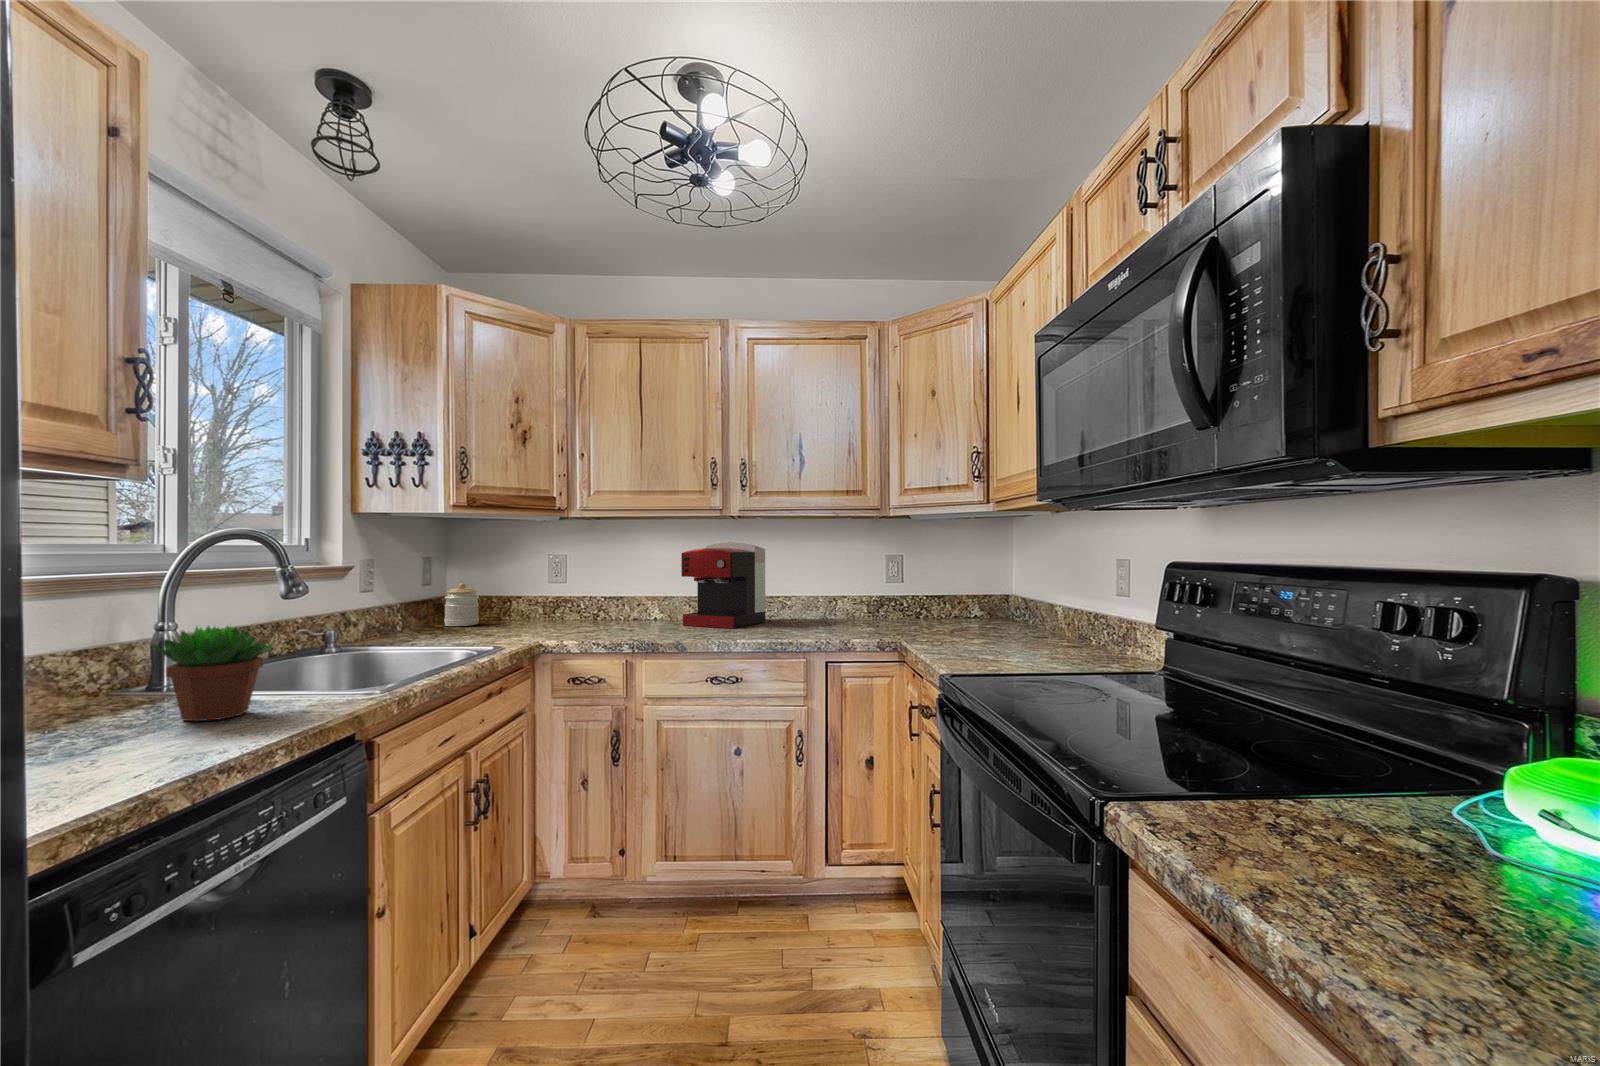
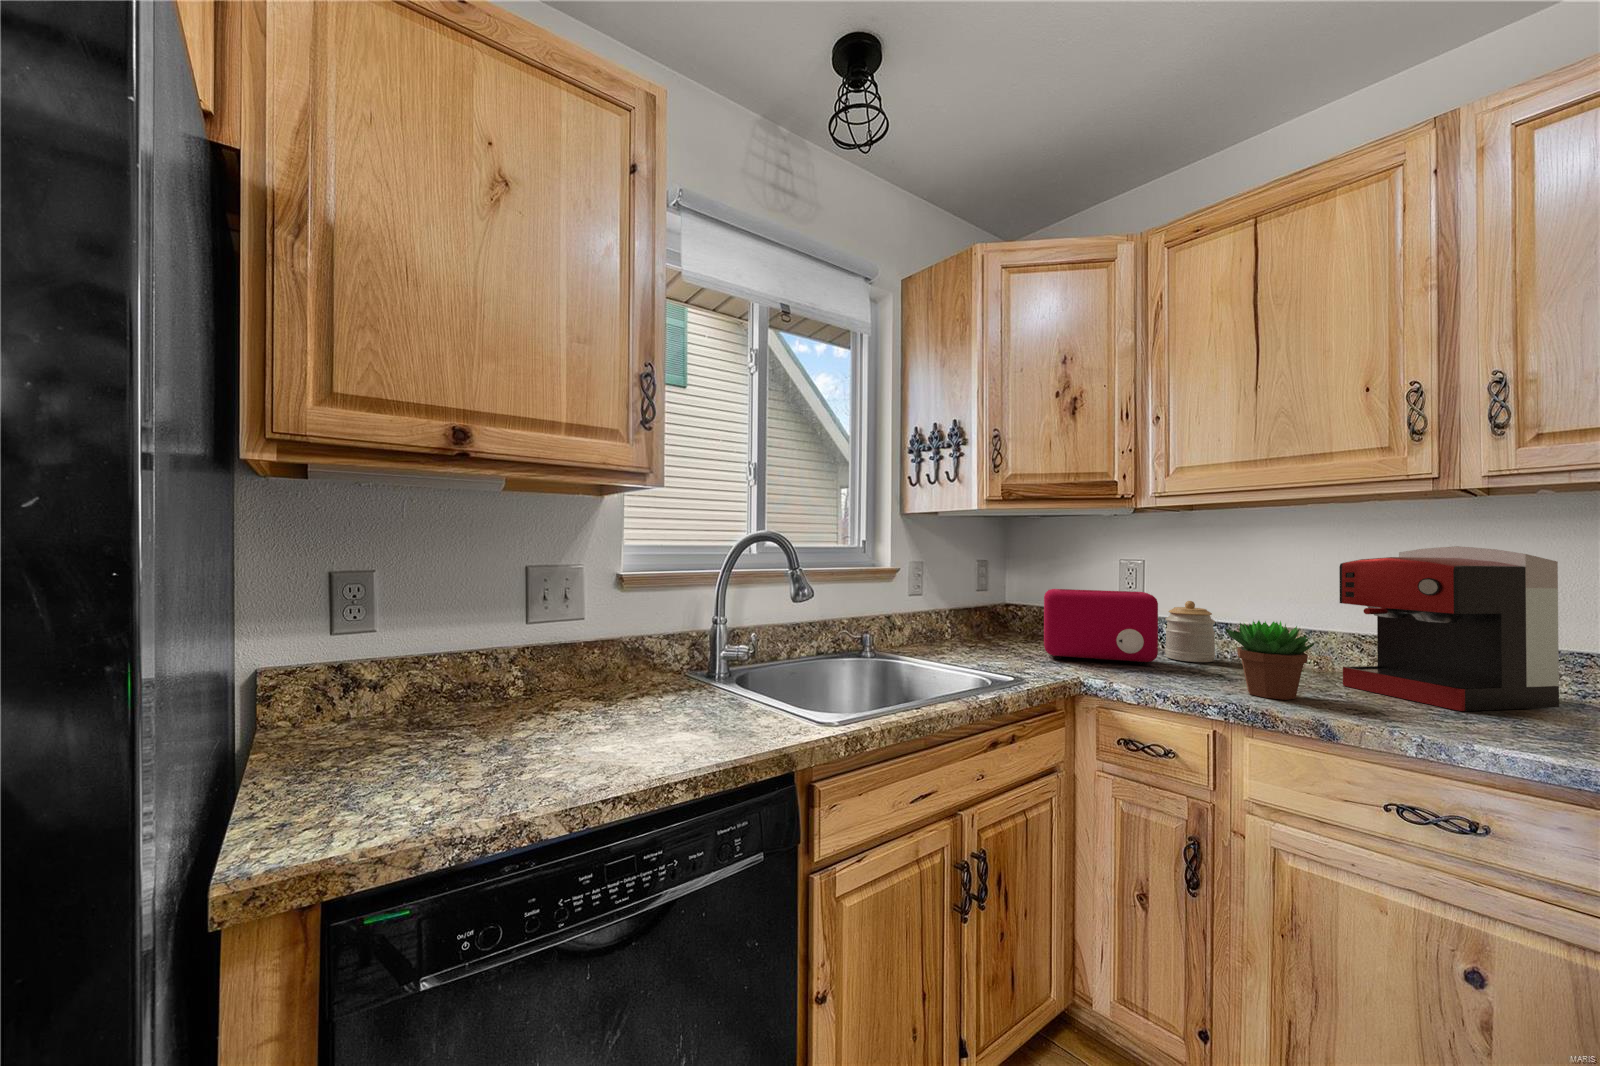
toaster: none [496,578,582,634] -> present [1044,589,1158,665]
jar: present [444,583,479,626] -> present [1165,601,1215,662]
succulent plant: present [153,626,273,721] -> present [1225,621,1314,700]

